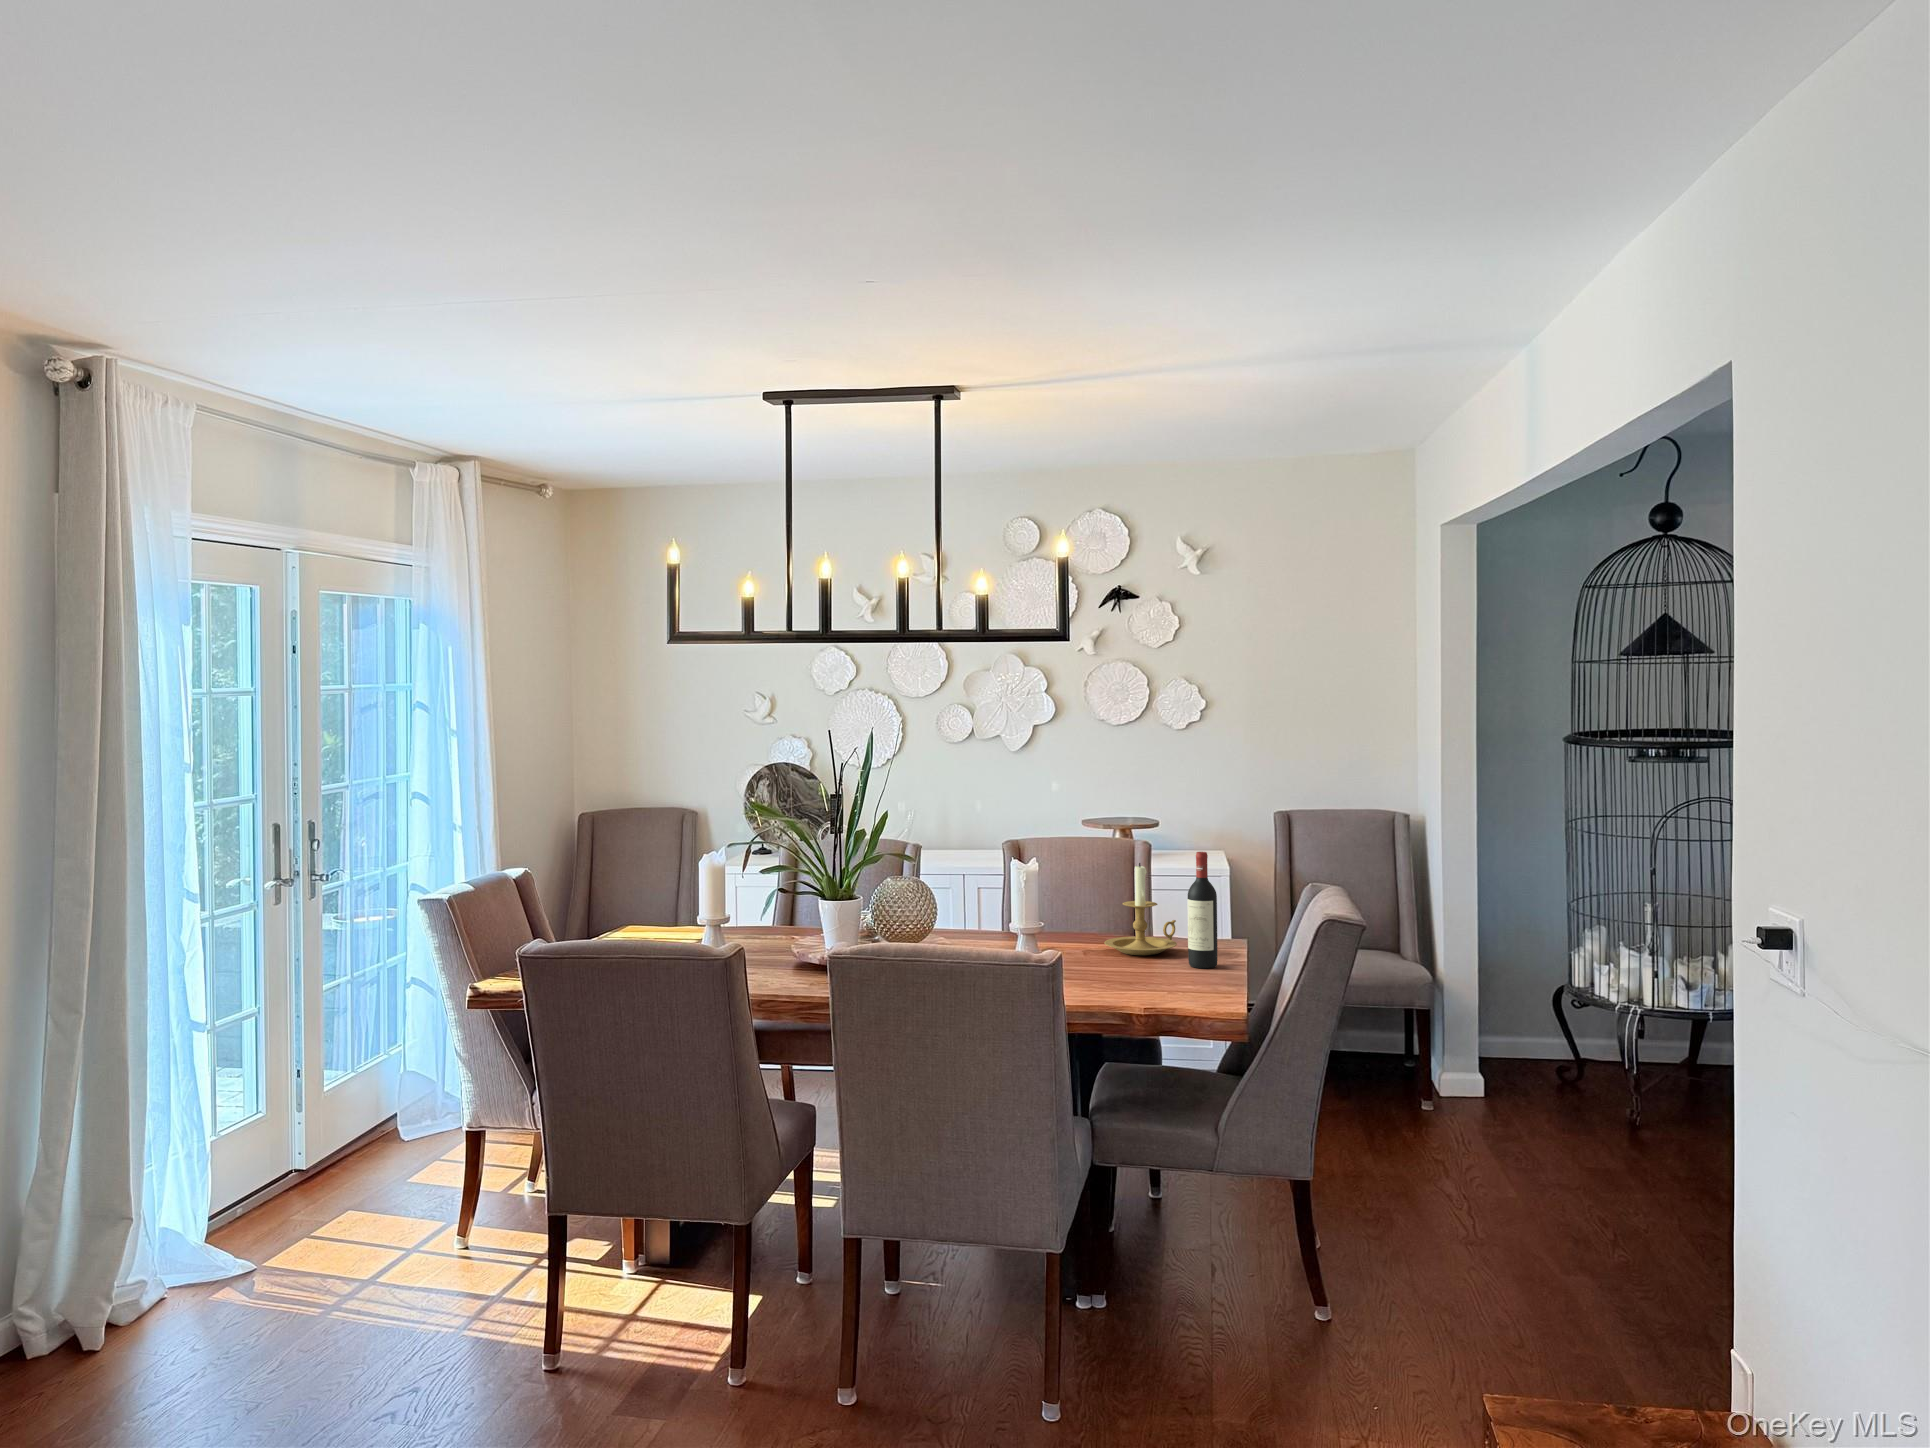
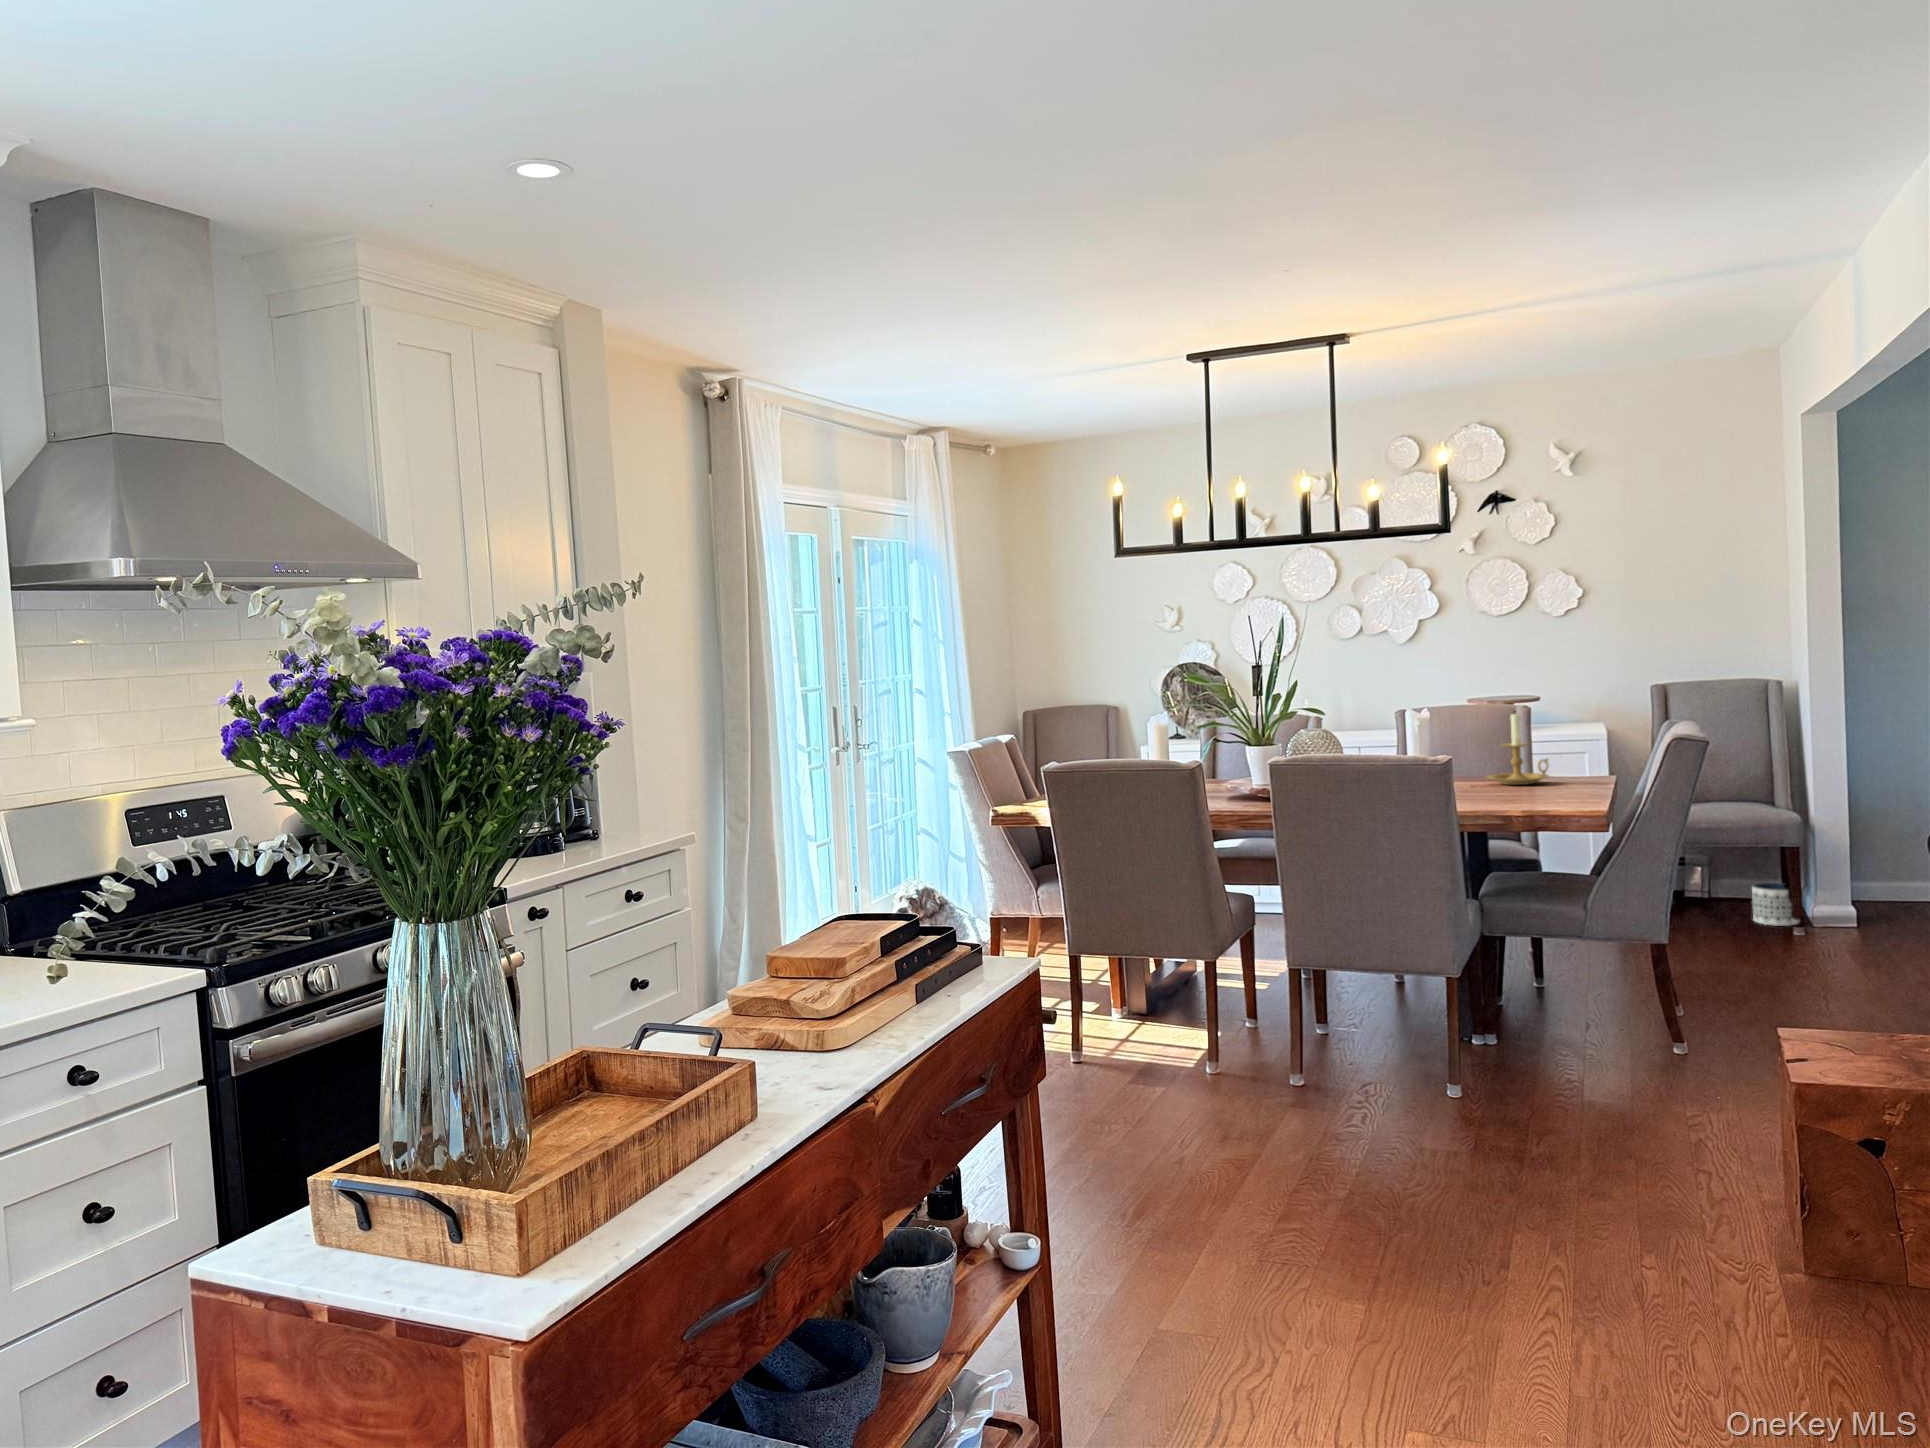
wine bottle: present [1188,852,1218,969] -> none [1556,696,1584,790]
planter: none [1377,1044,1424,1095] -> present [1752,883,1799,926]

